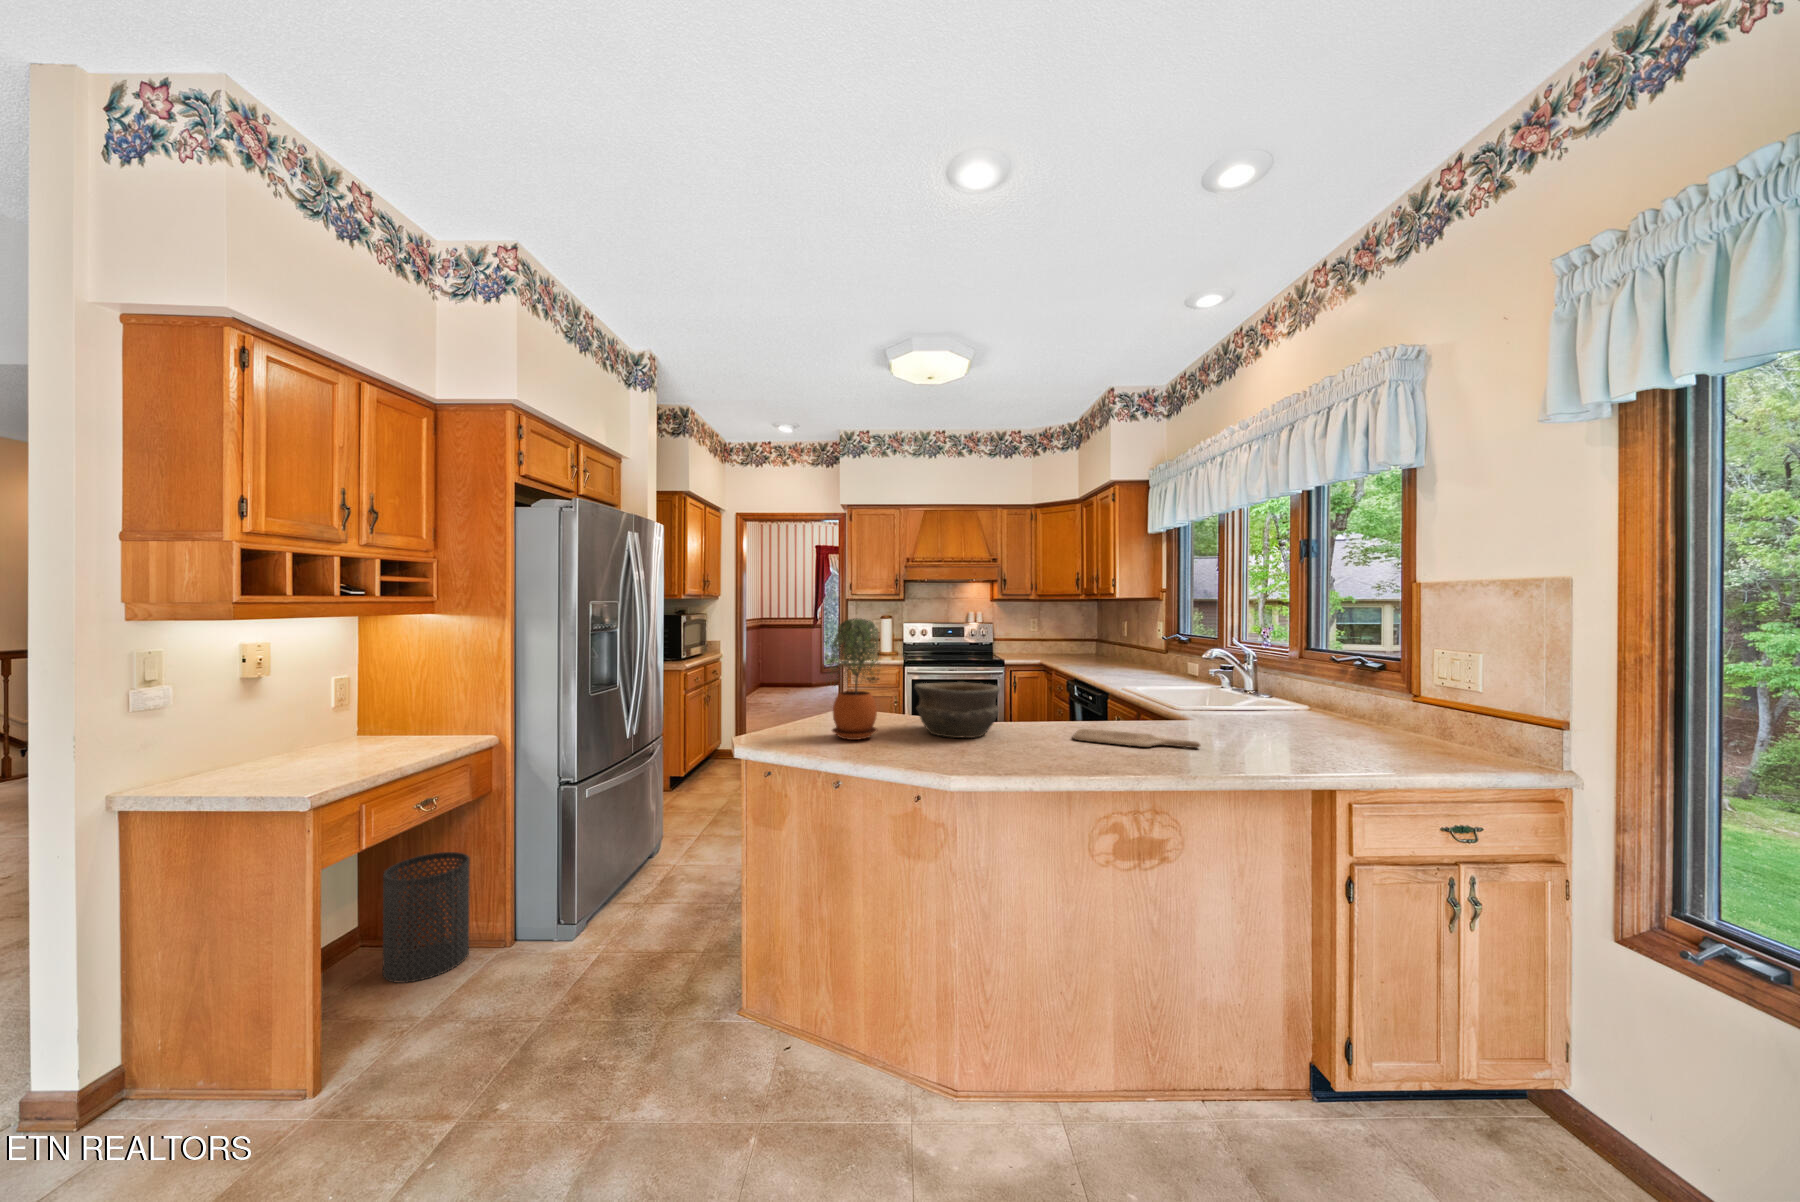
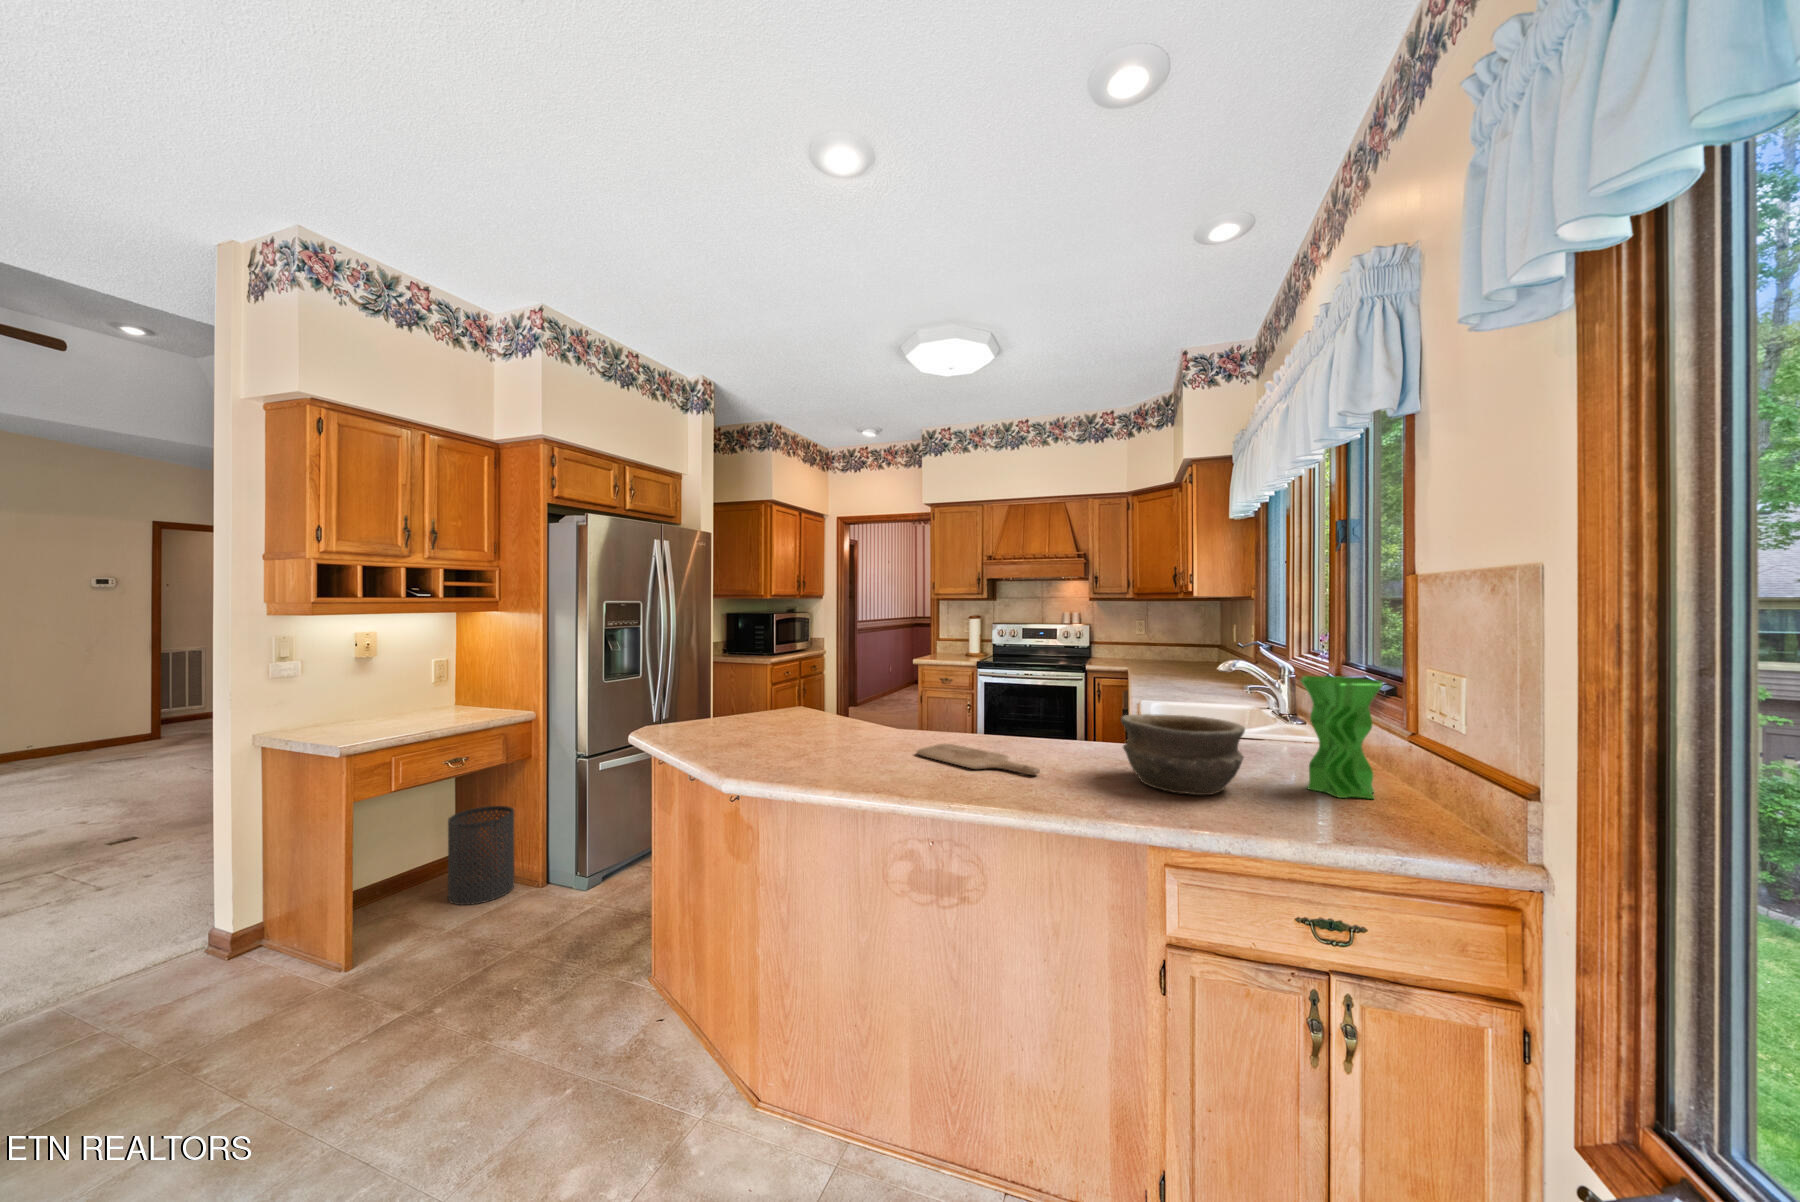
potted plant: present [826,618,879,740] -> none [681,619,741,737]
vase: none [1353,657,1424,745] -> present [1300,676,1383,799]
bowl: present [915,682,1000,738] -> present [1121,714,1245,795]

